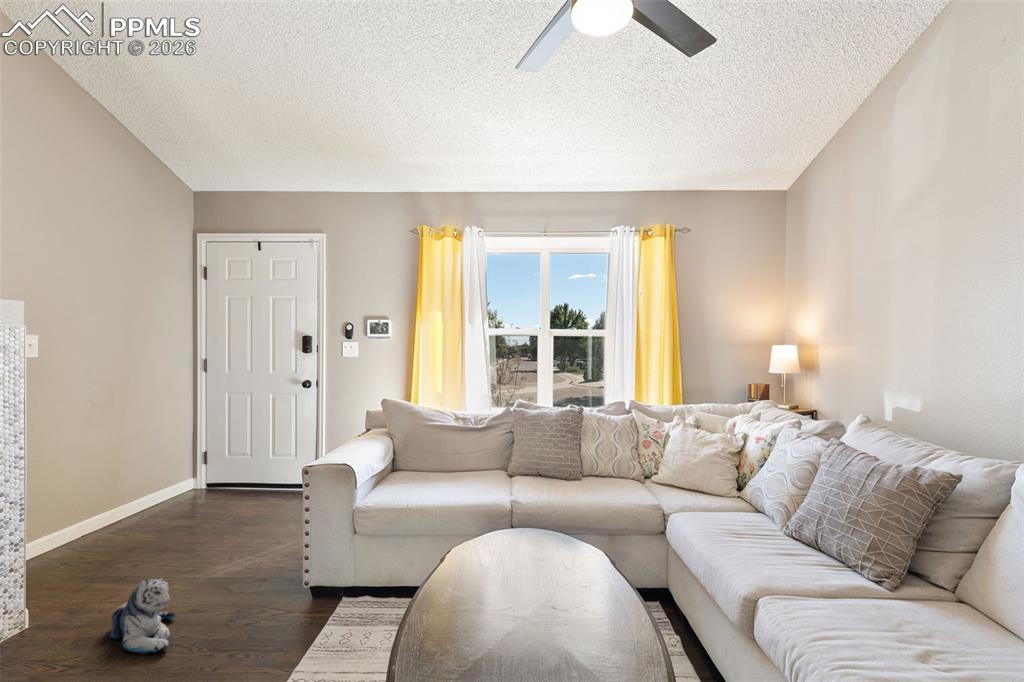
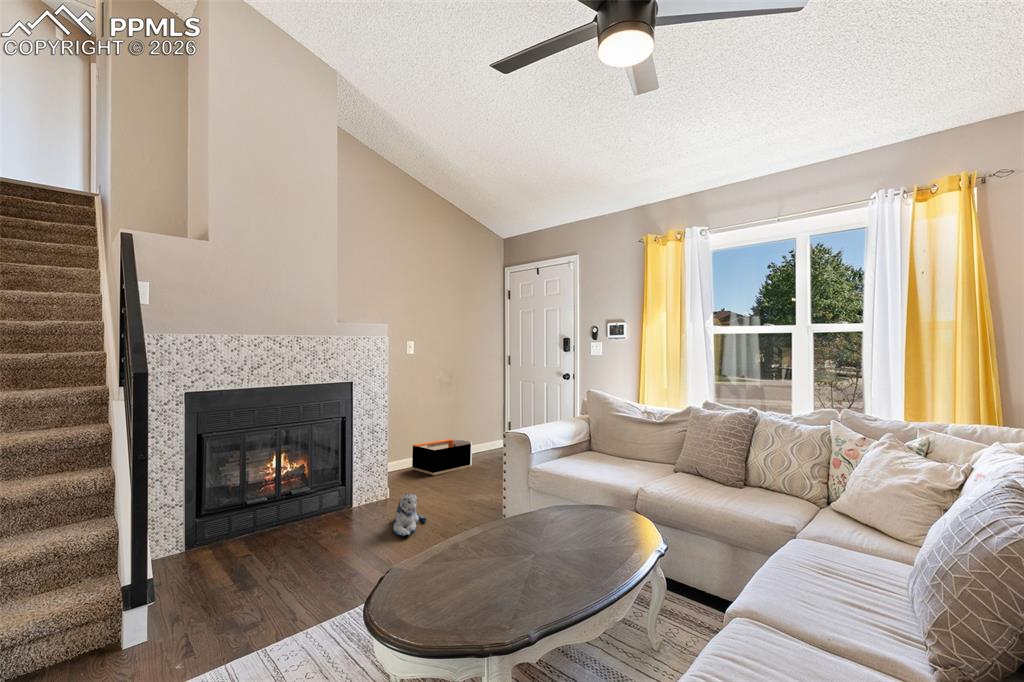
storage bin: none [55,486,168,549] -> present [412,439,472,475]

